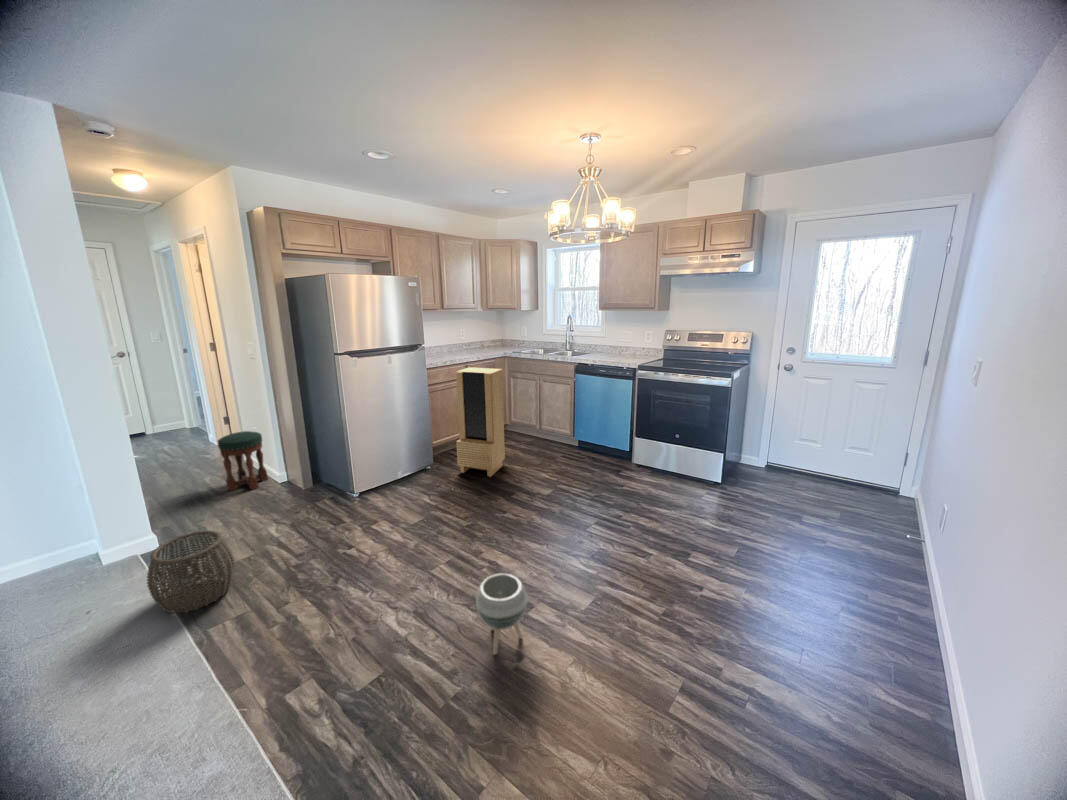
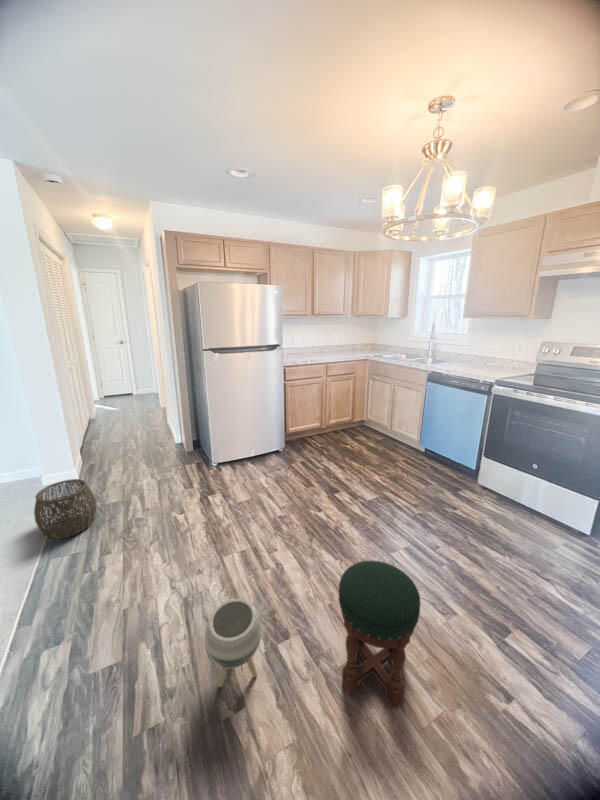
storage cabinet: present [456,367,505,477] -> none [300,367,346,470]
stool: present [218,431,268,491] -> present [339,561,420,709]

